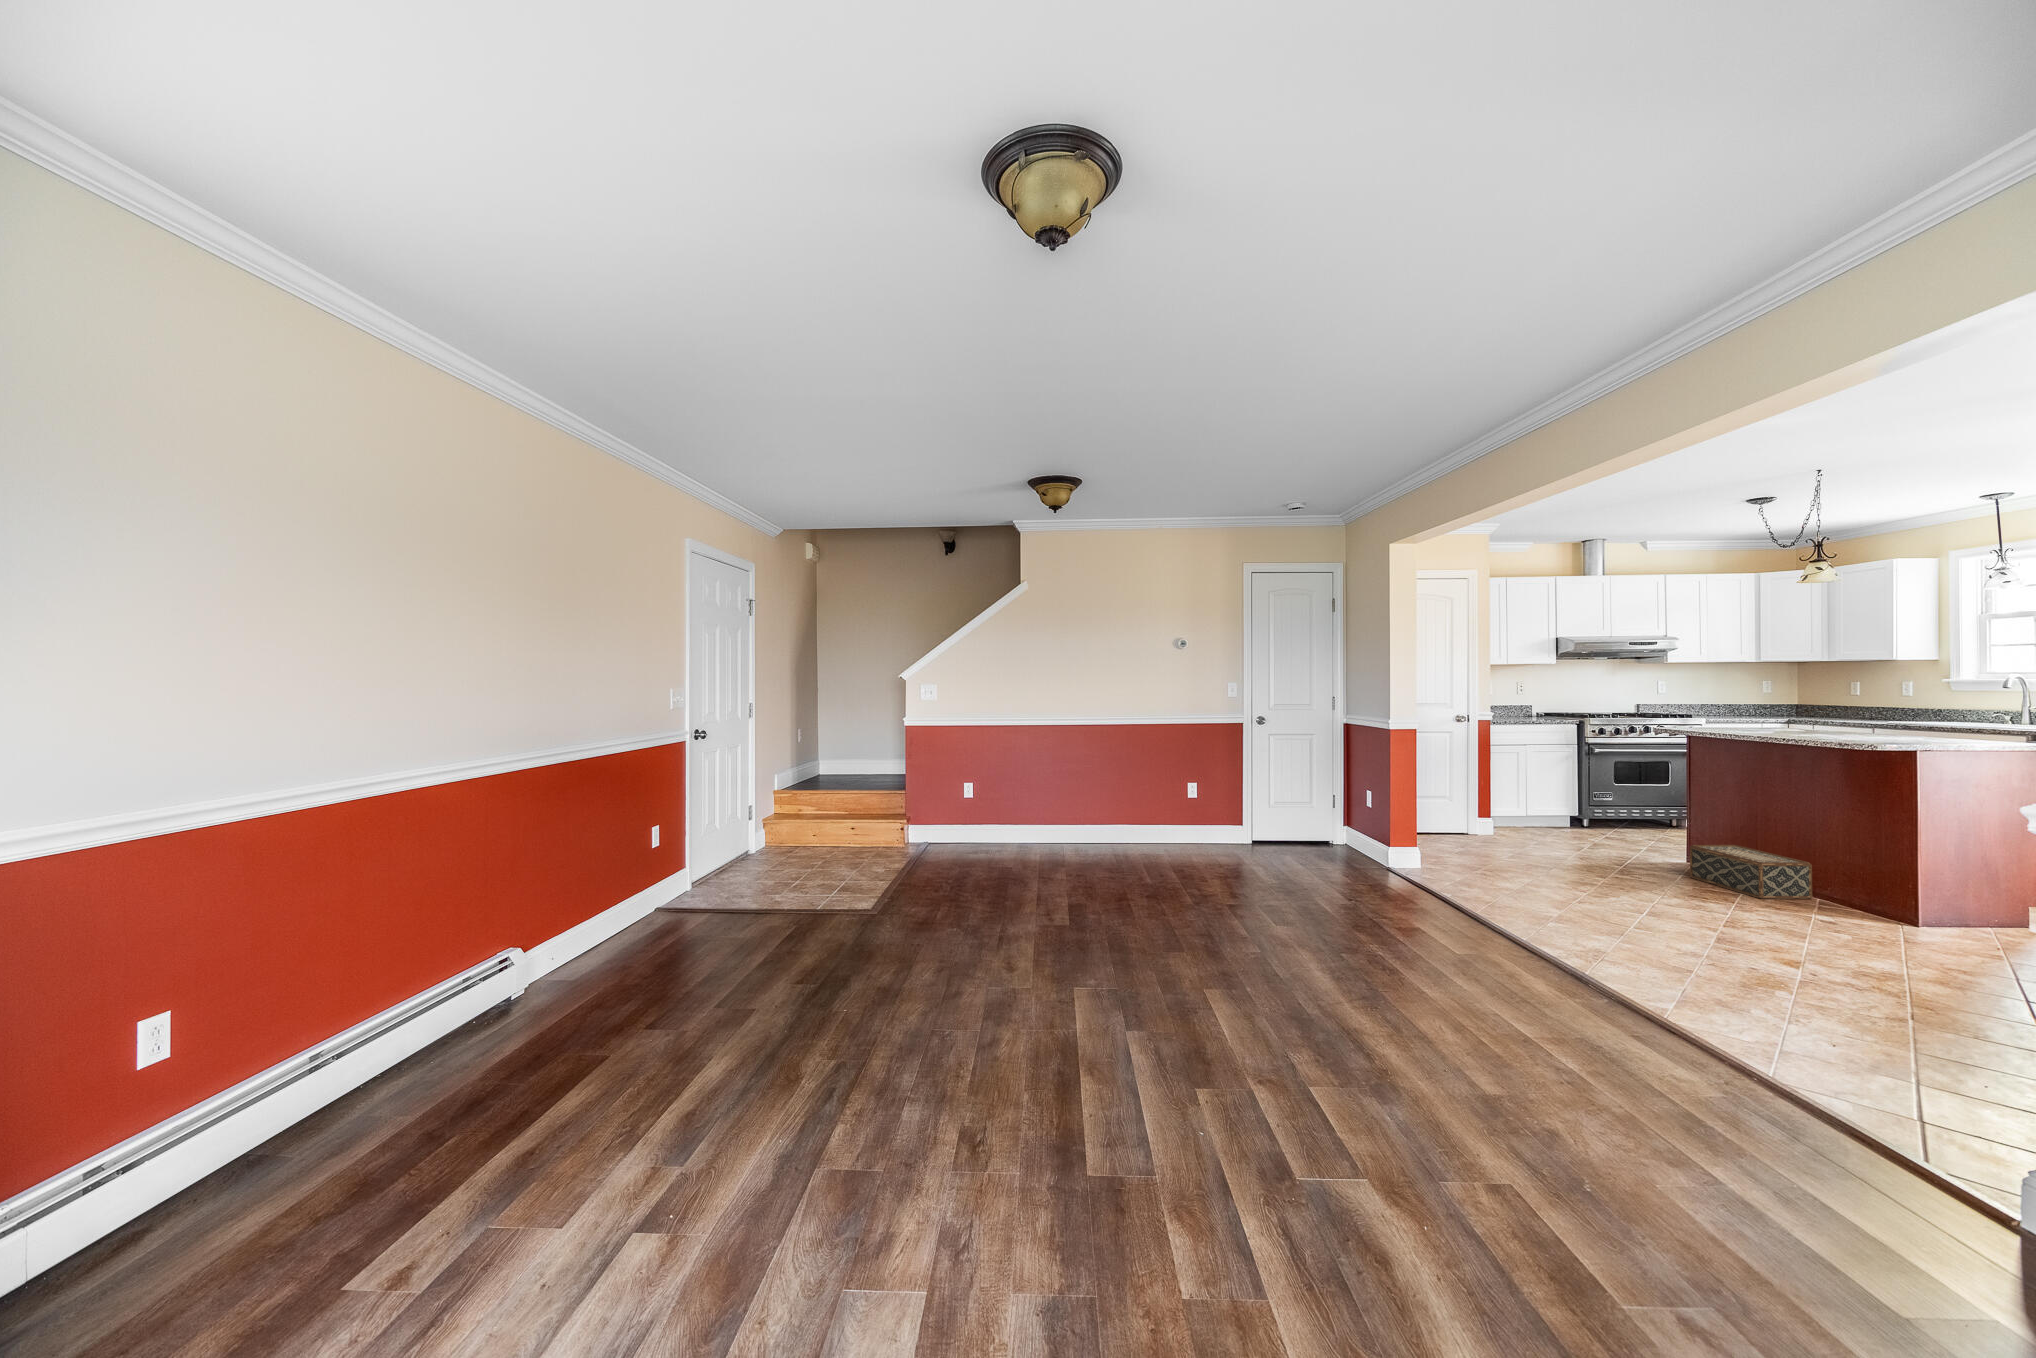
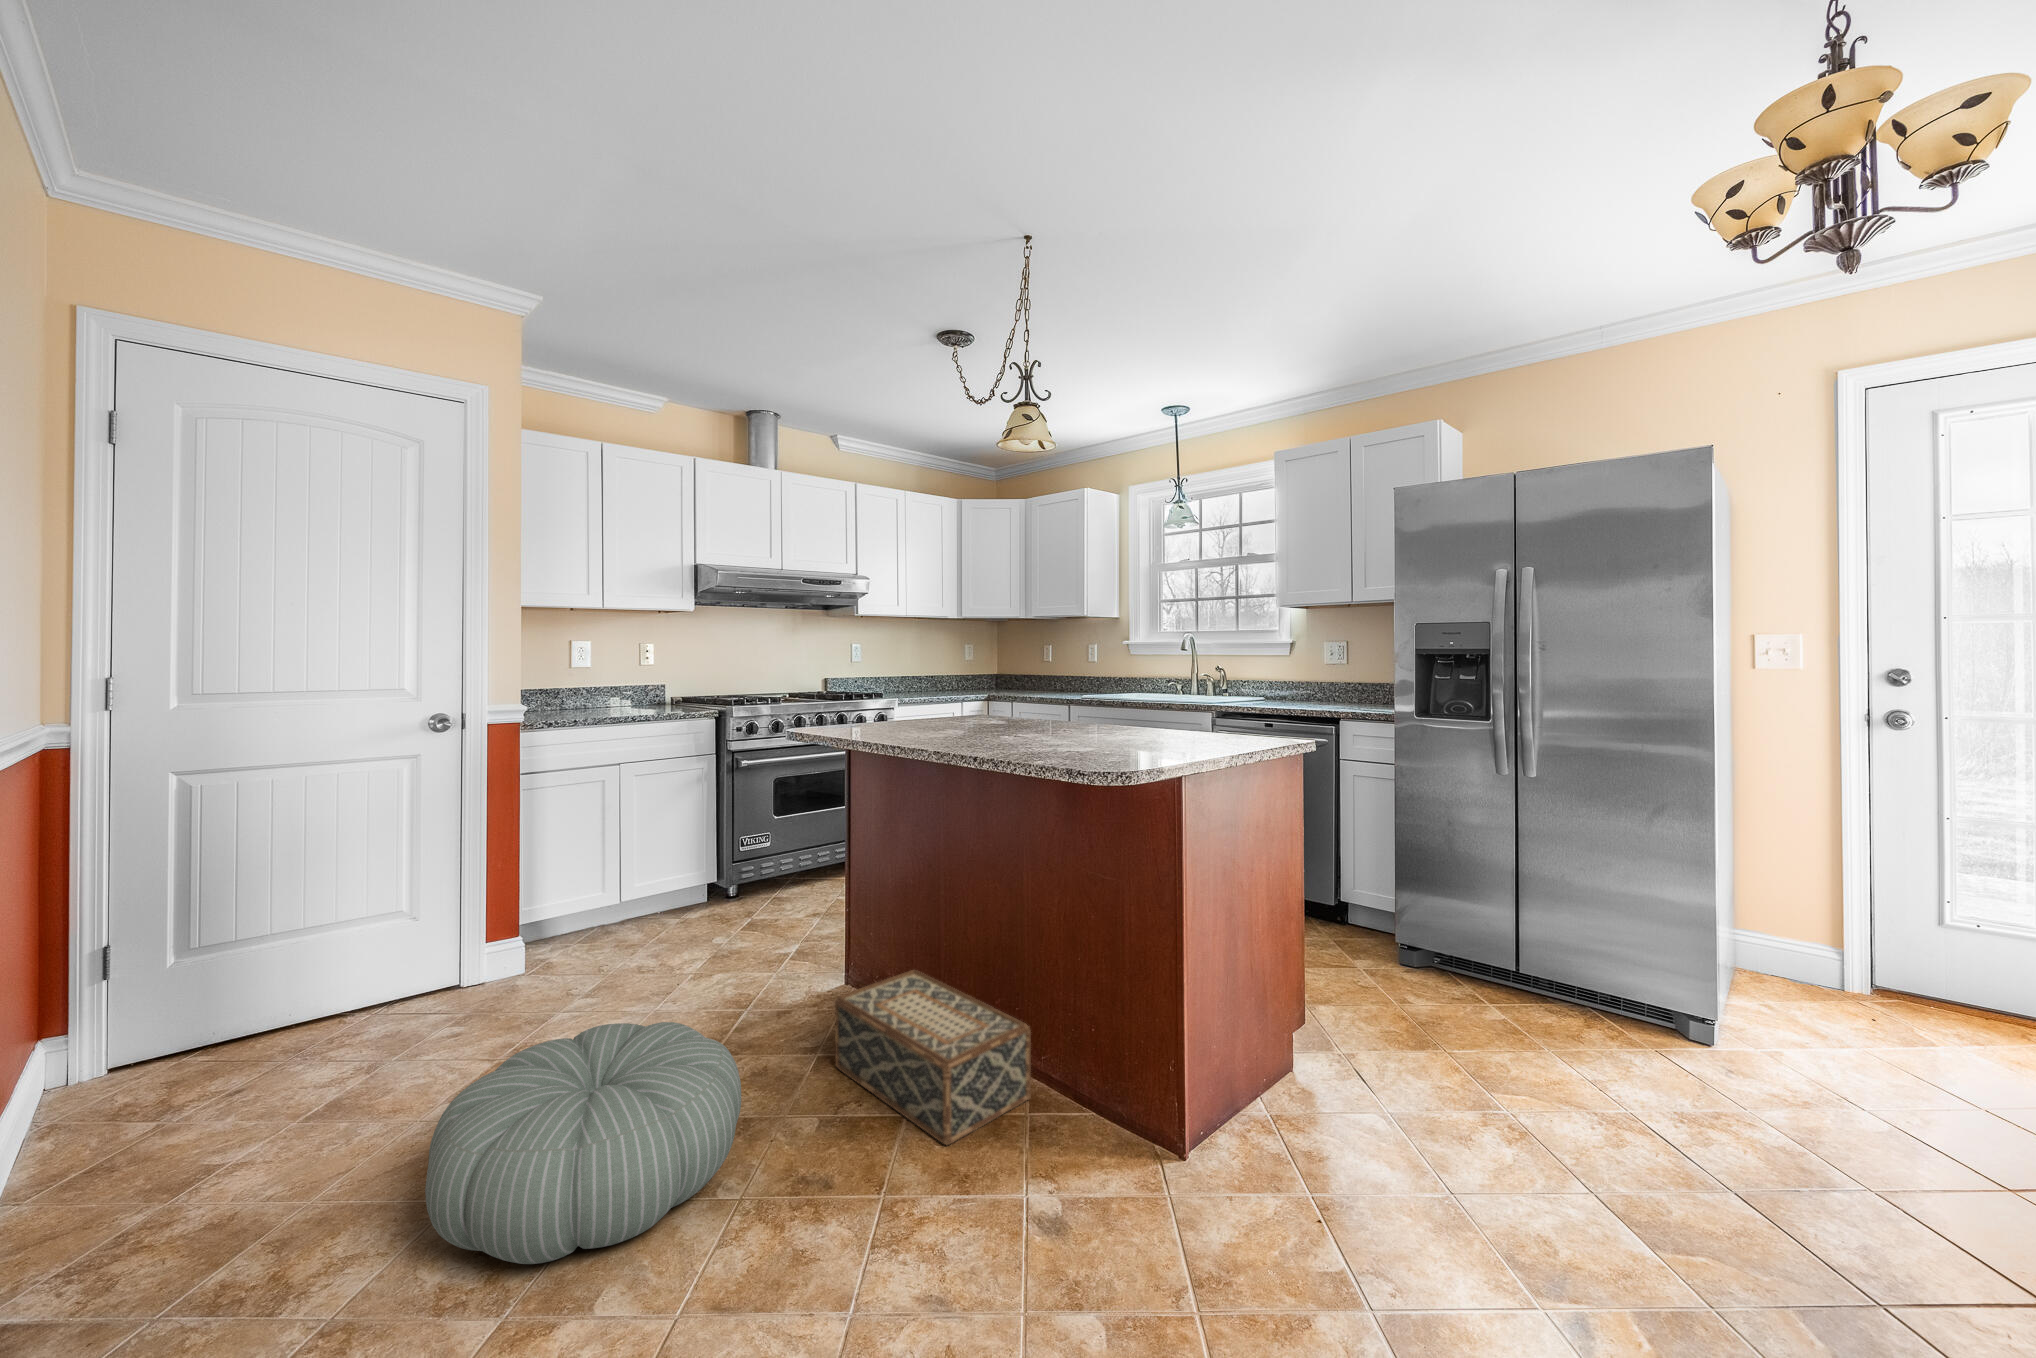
pouf: none [1534,832,1655,888] -> present [425,1022,741,1264]

